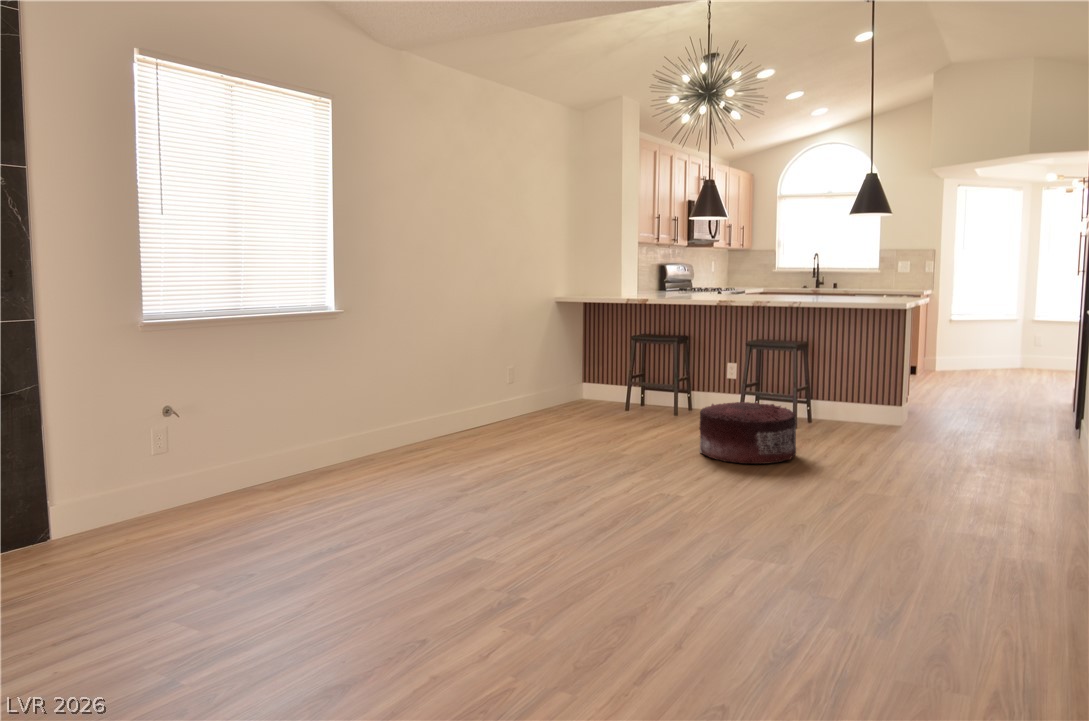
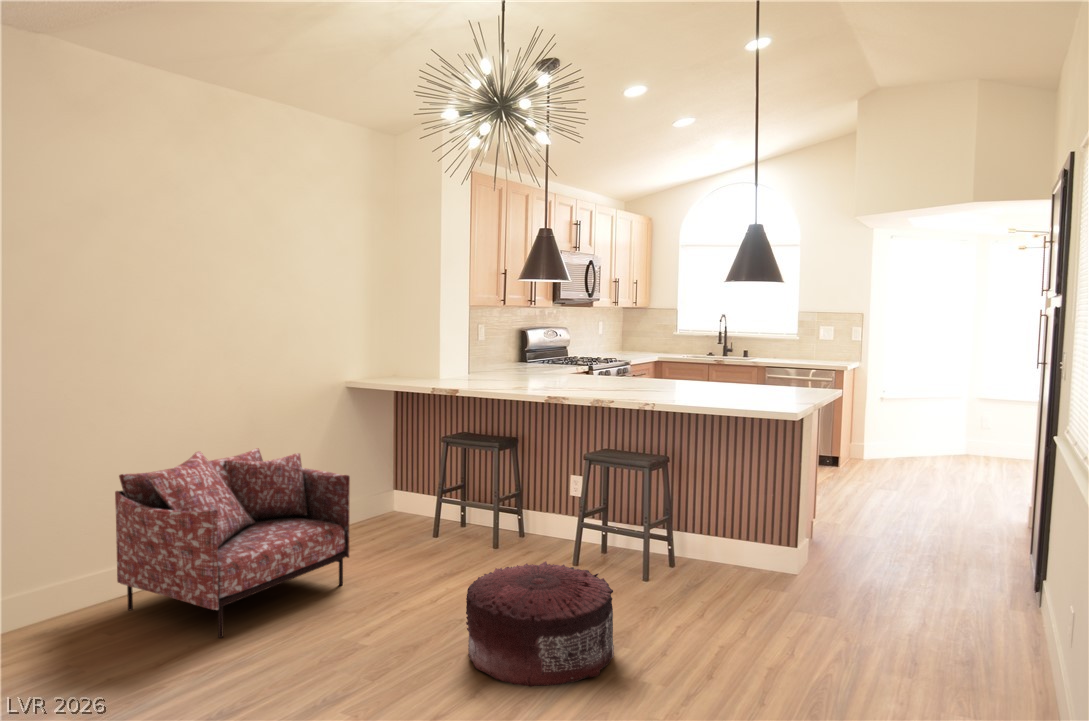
armchair: none [453,337,592,448] -> present [115,448,350,638]

